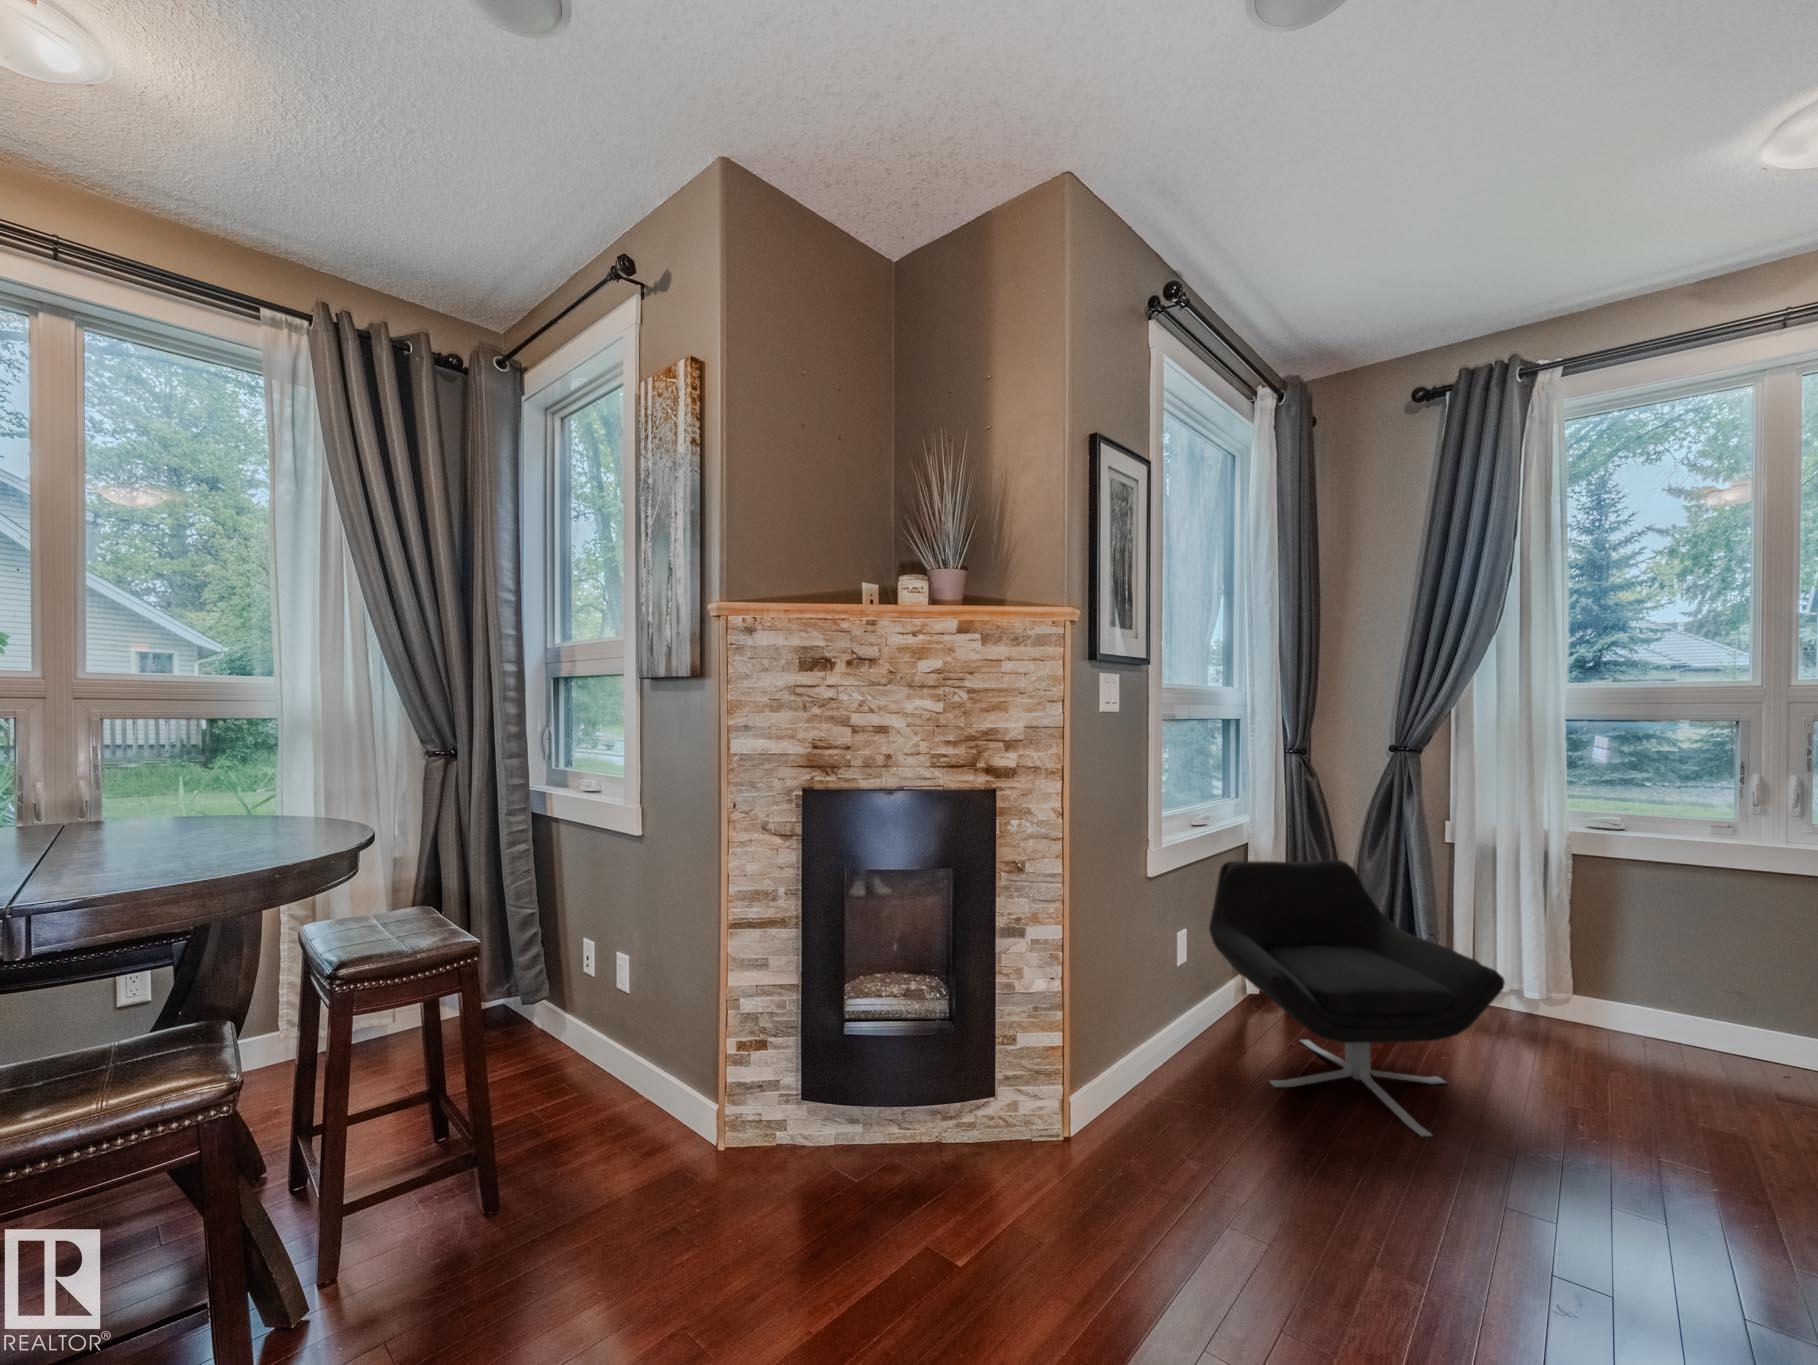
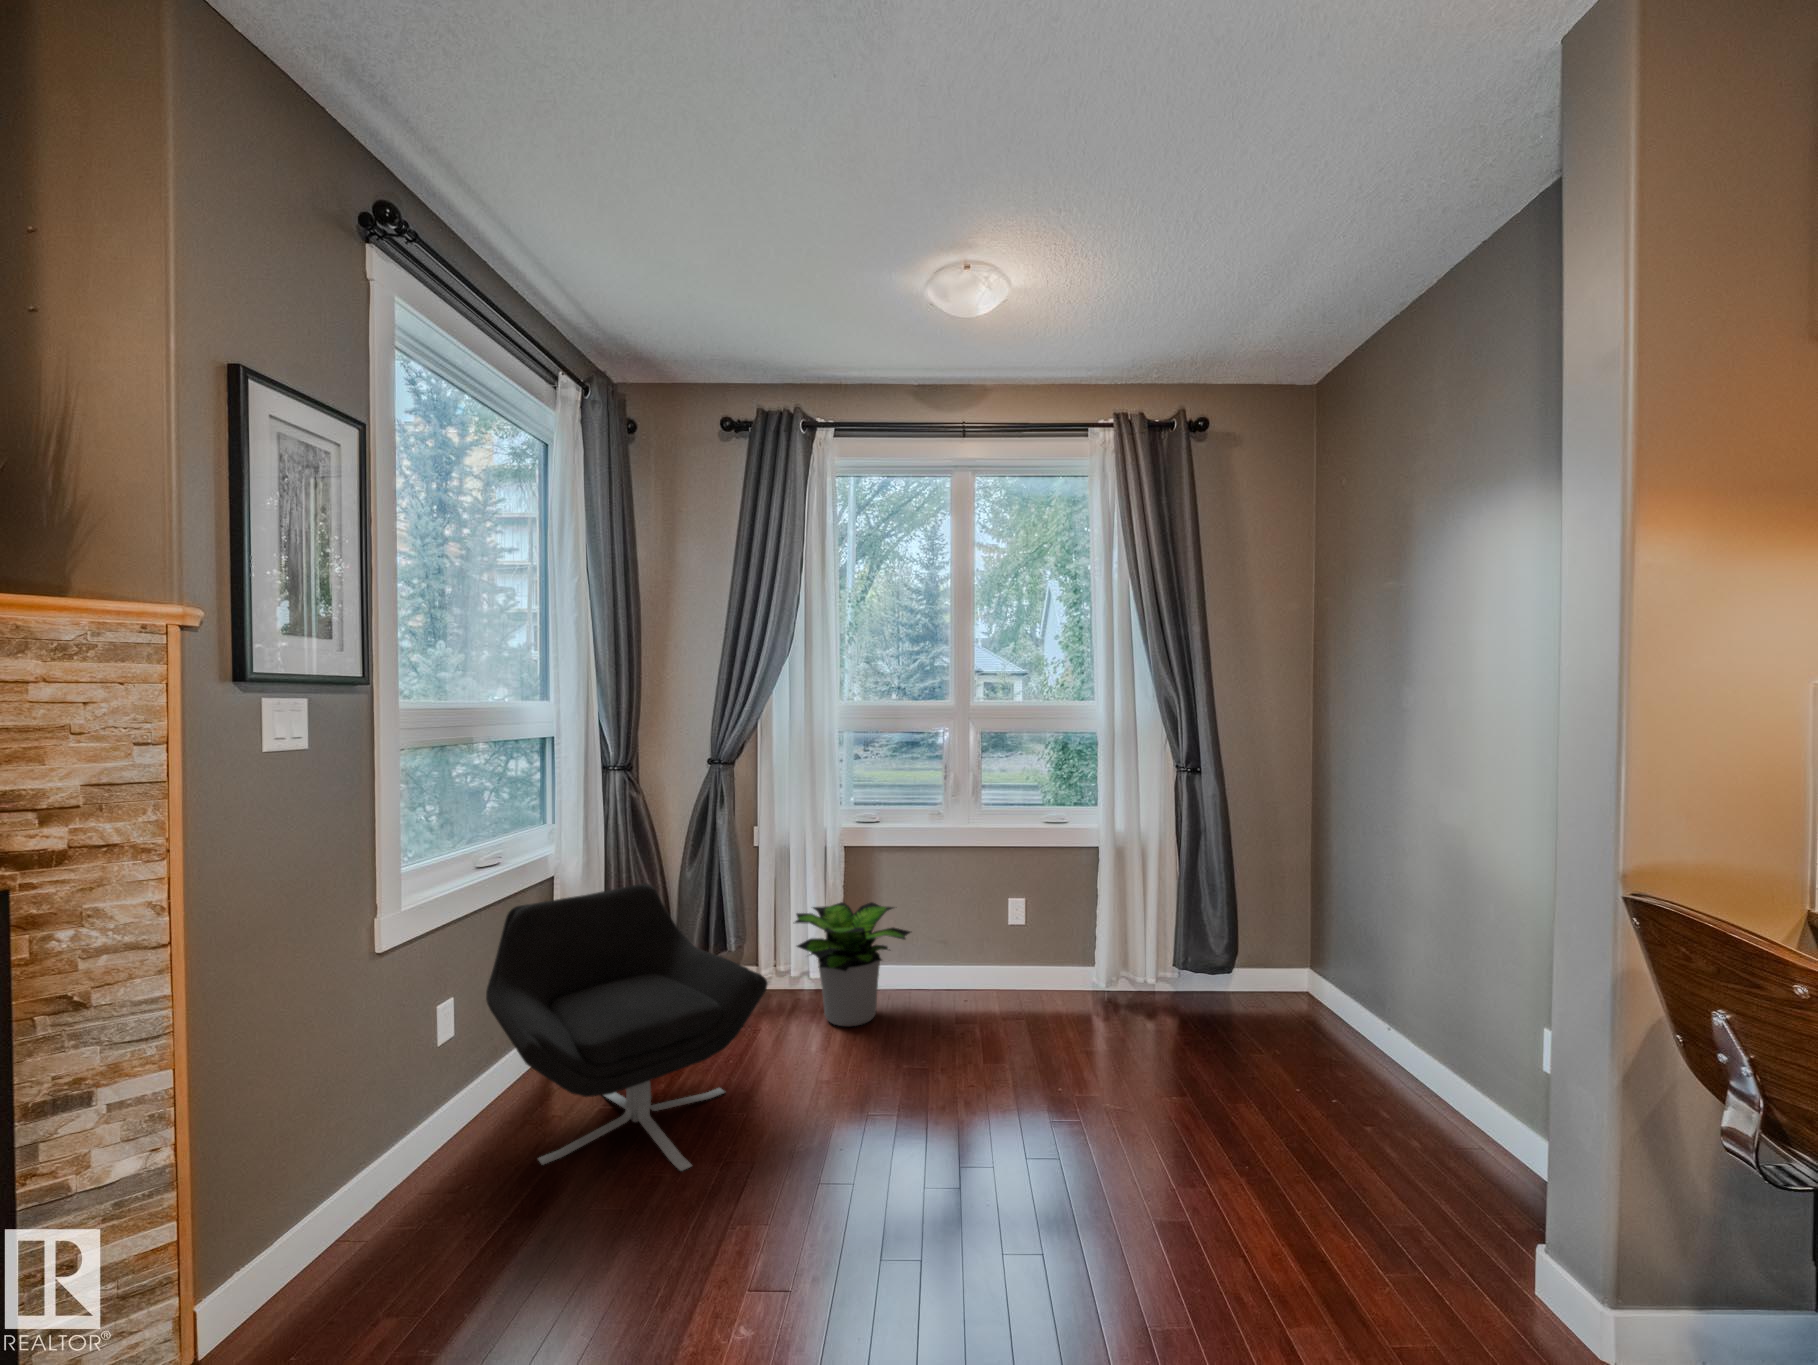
potted plant: none [1510,918,1689,1064] -> present [795,902,910,1026]

